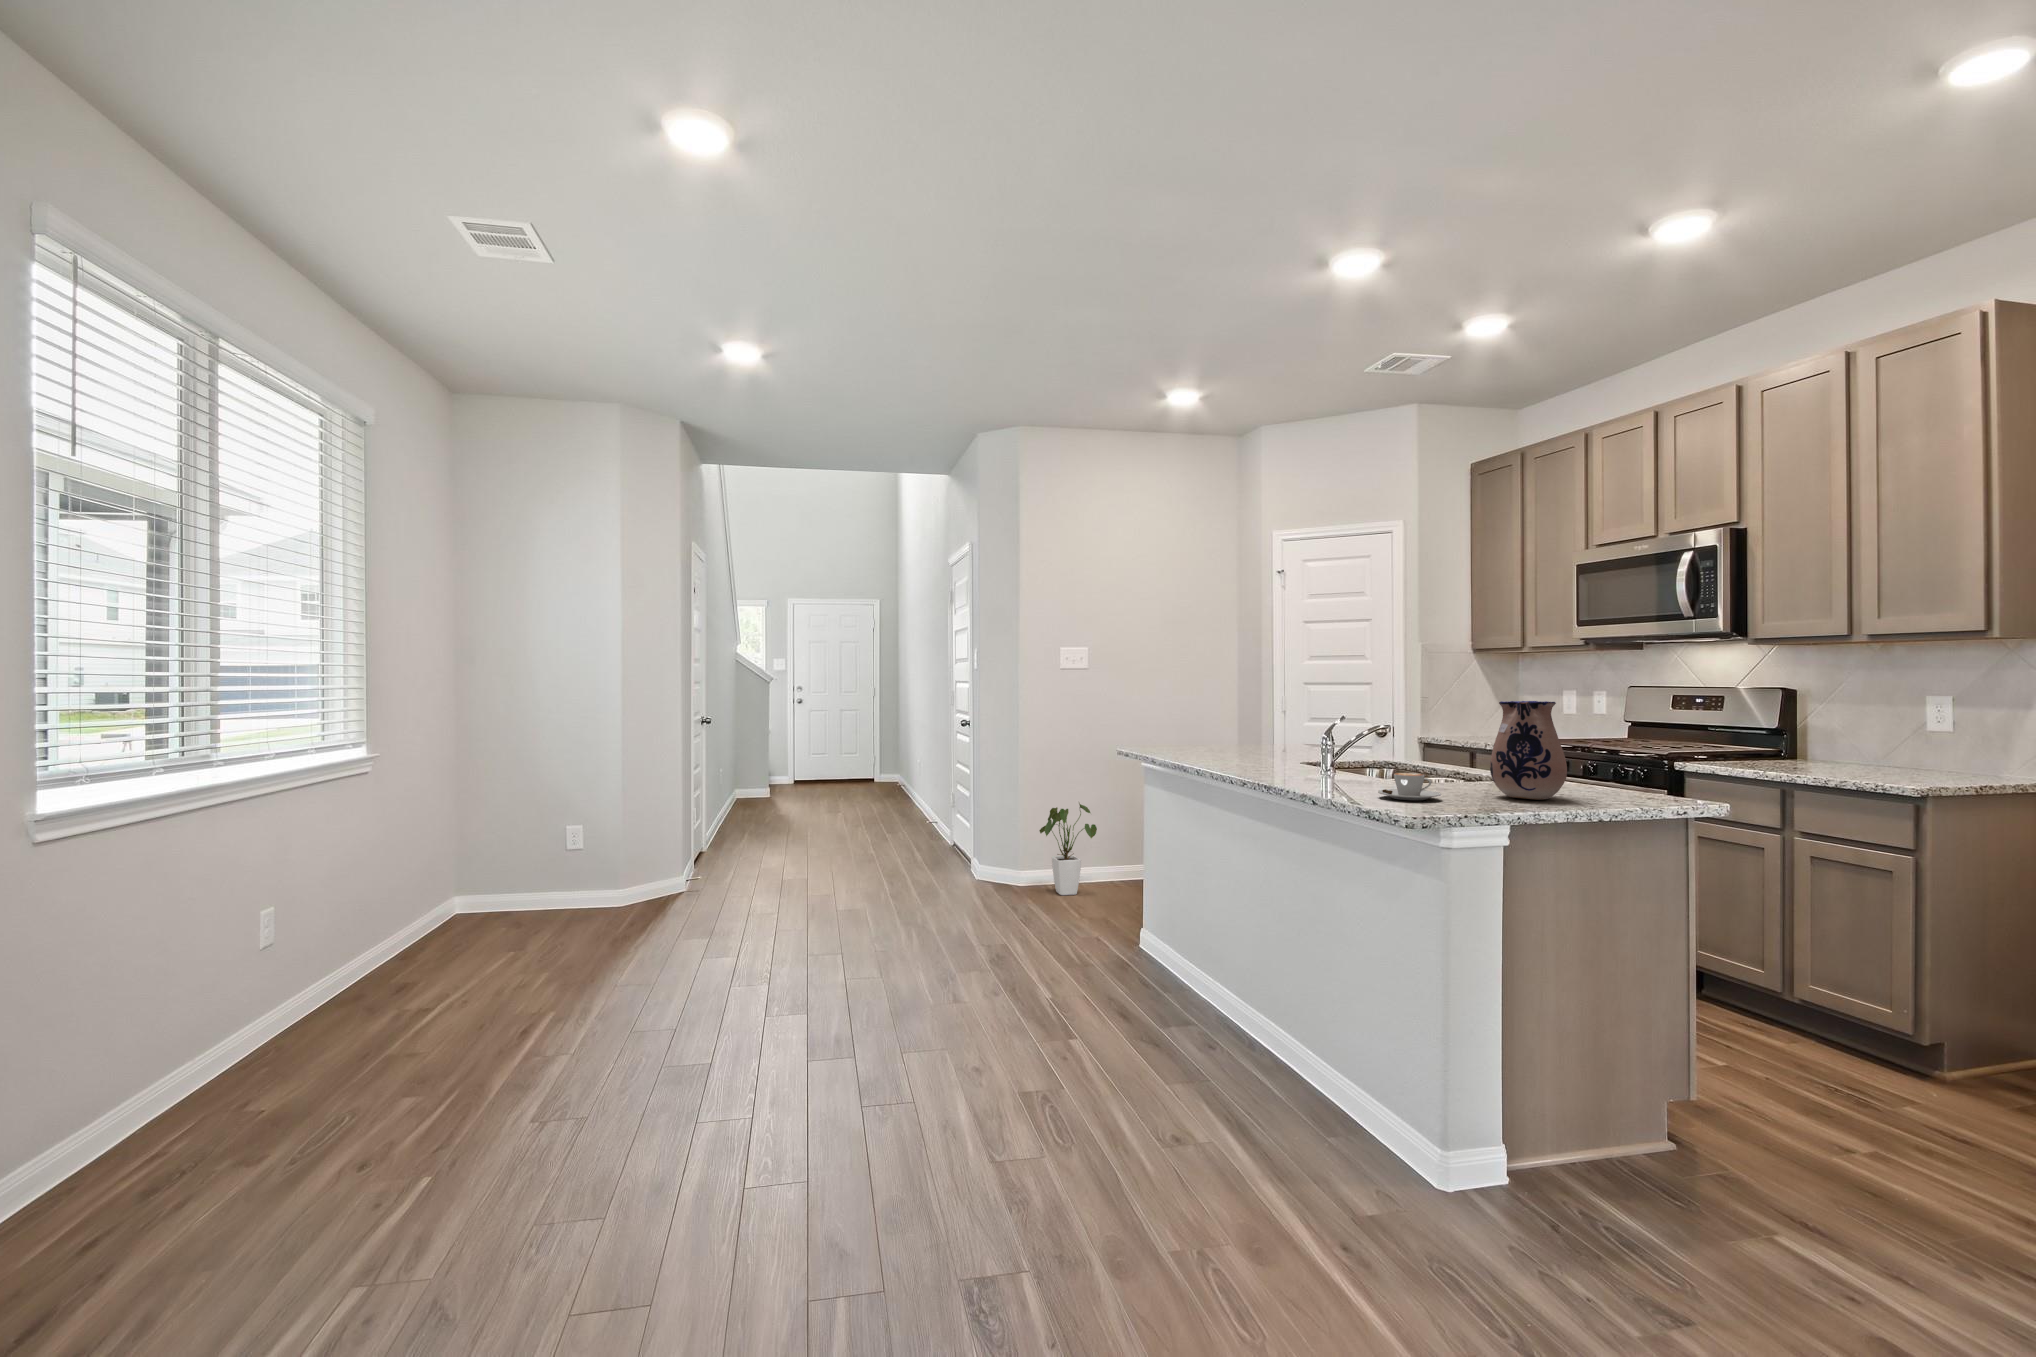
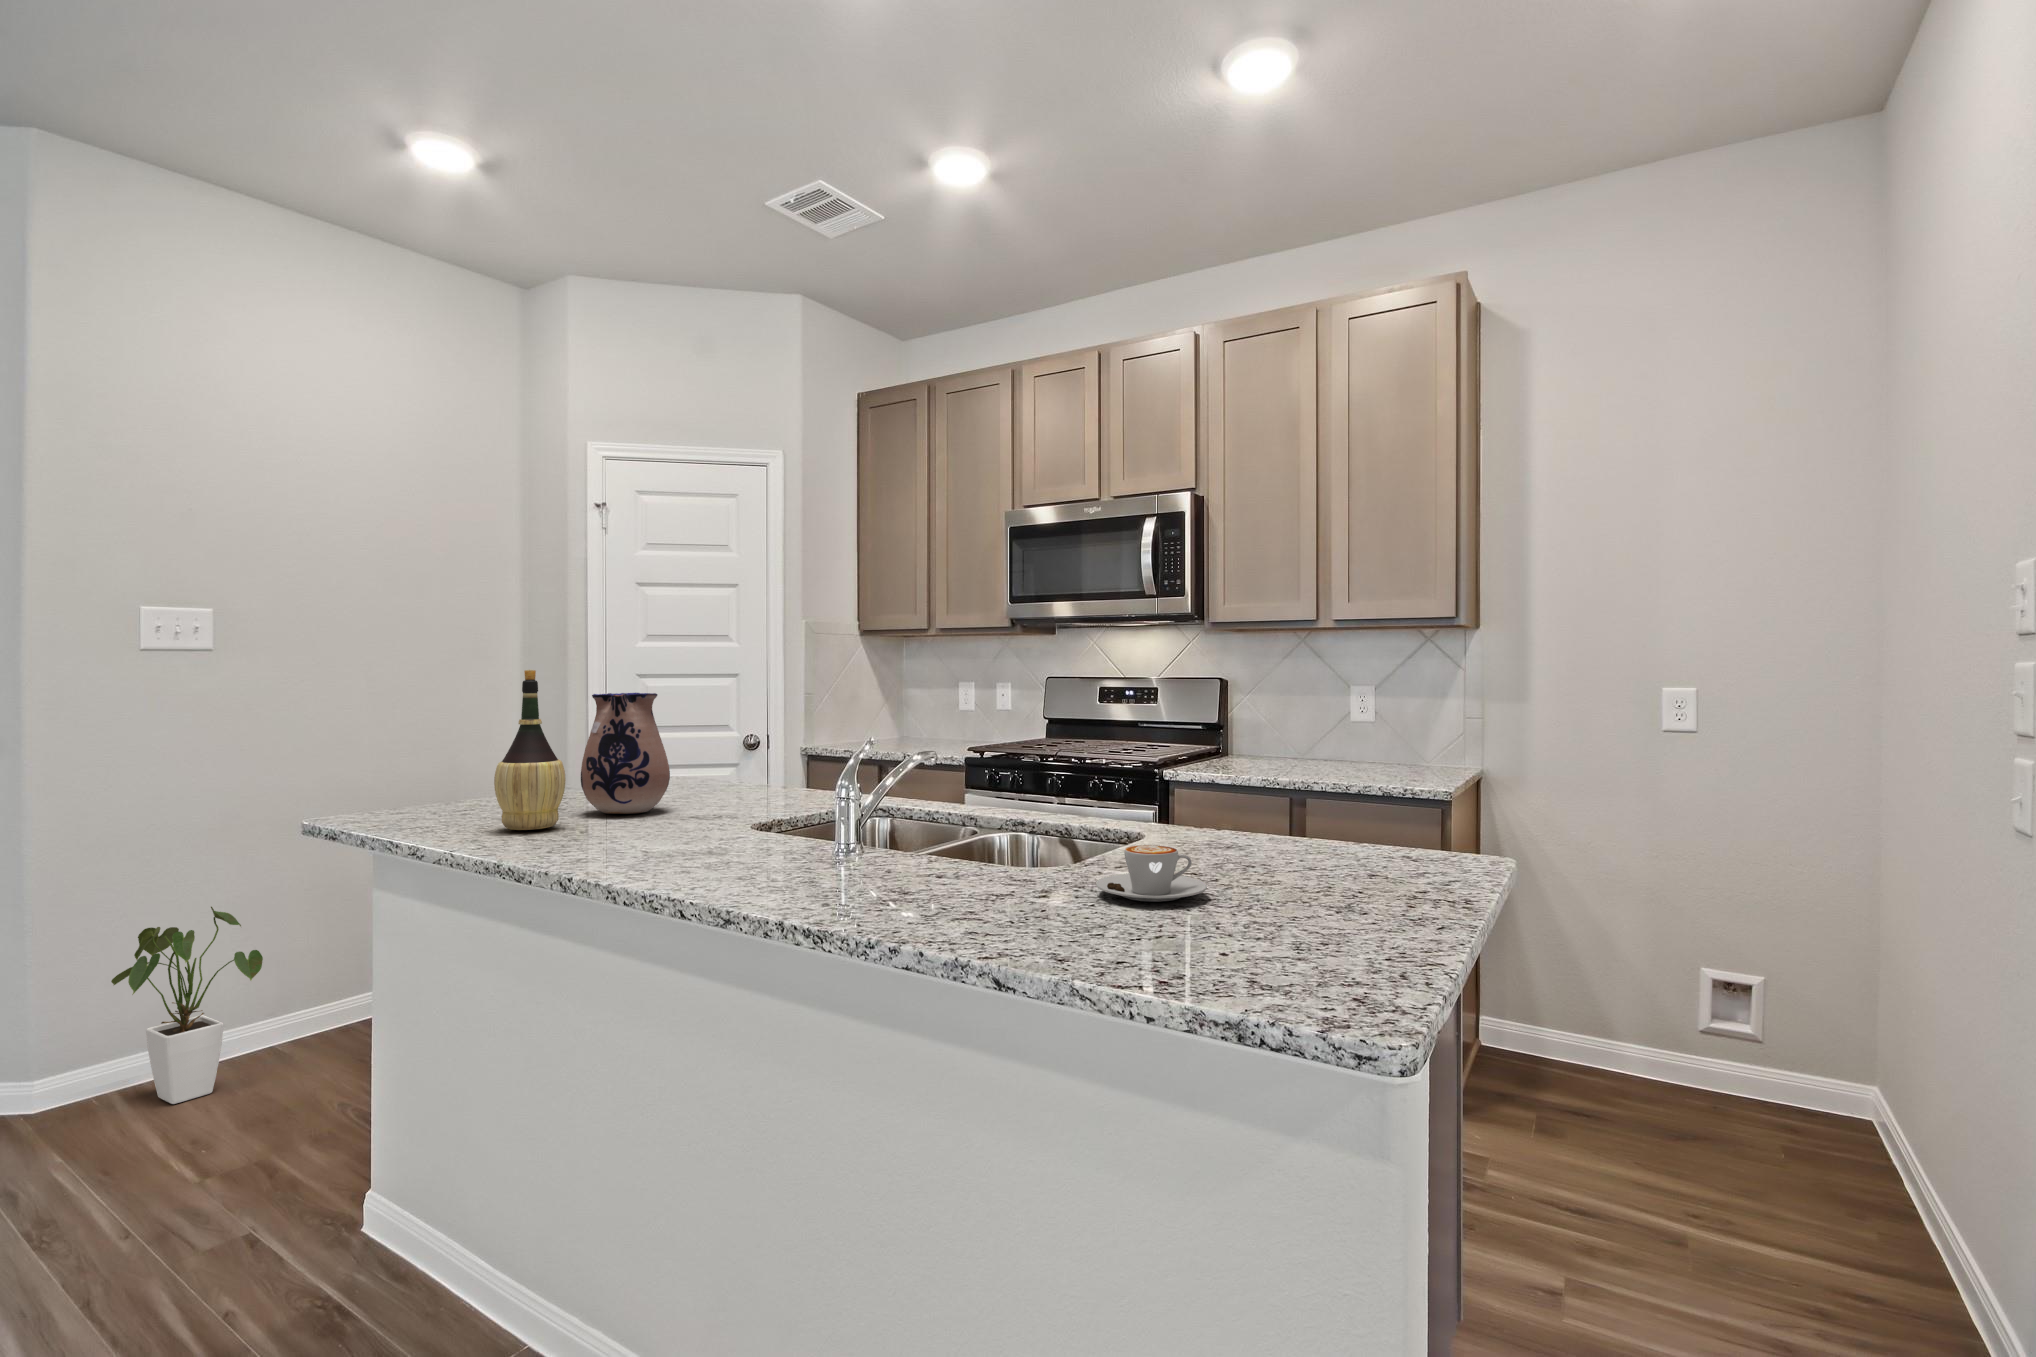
wine bottle: none [1162,679,1194,758] -> present [494,670,566,830]
ceramic pitcher: present [1490,701,1567,800] -> present [581,693,670,814]

